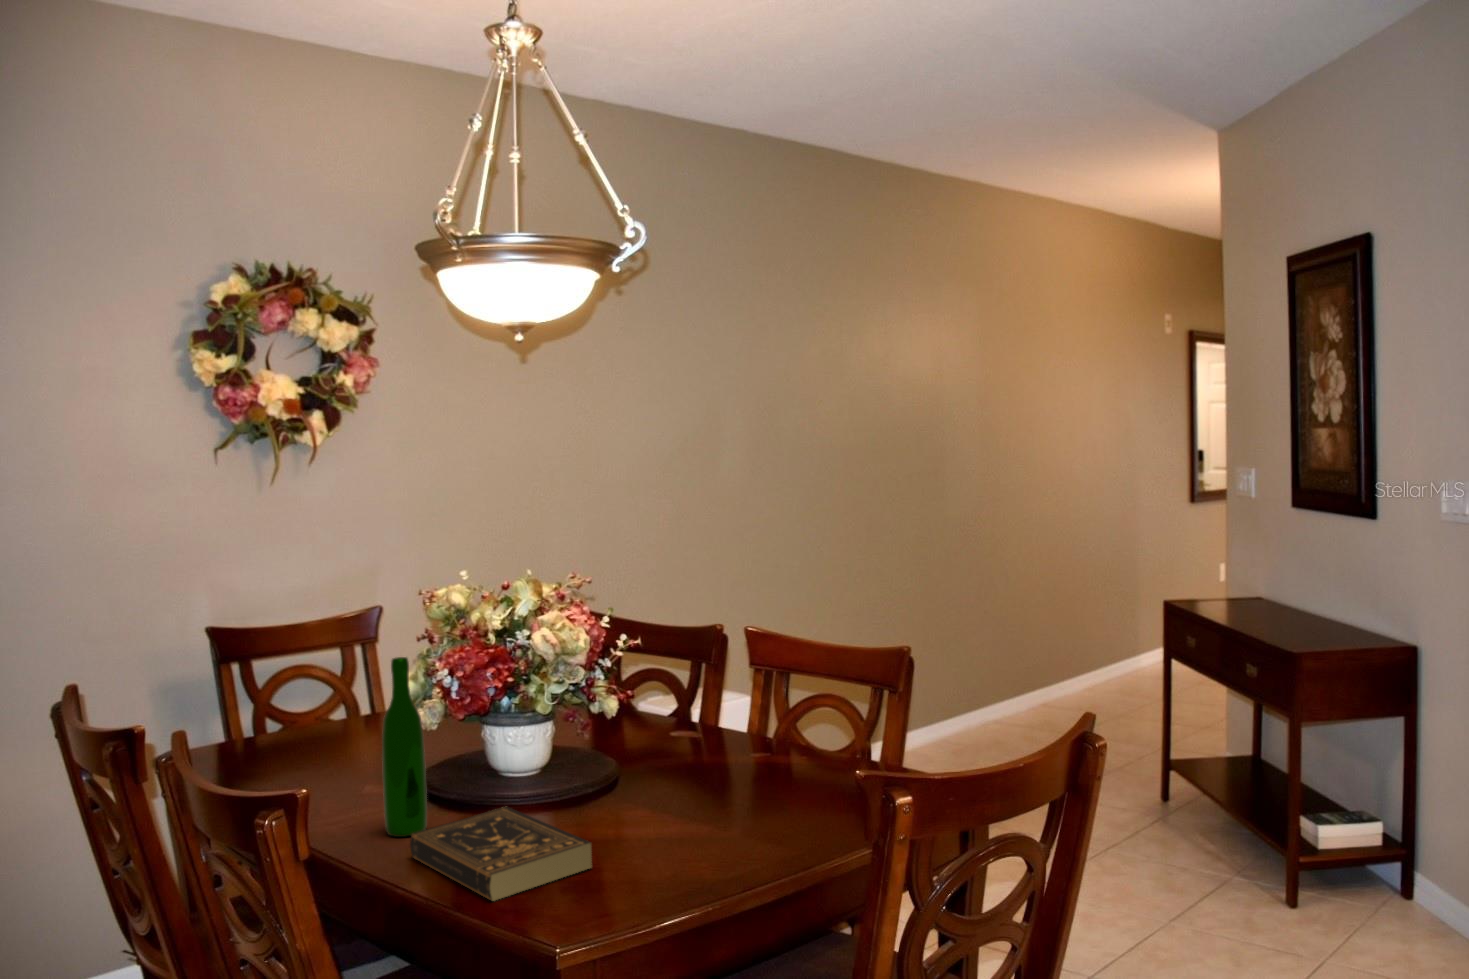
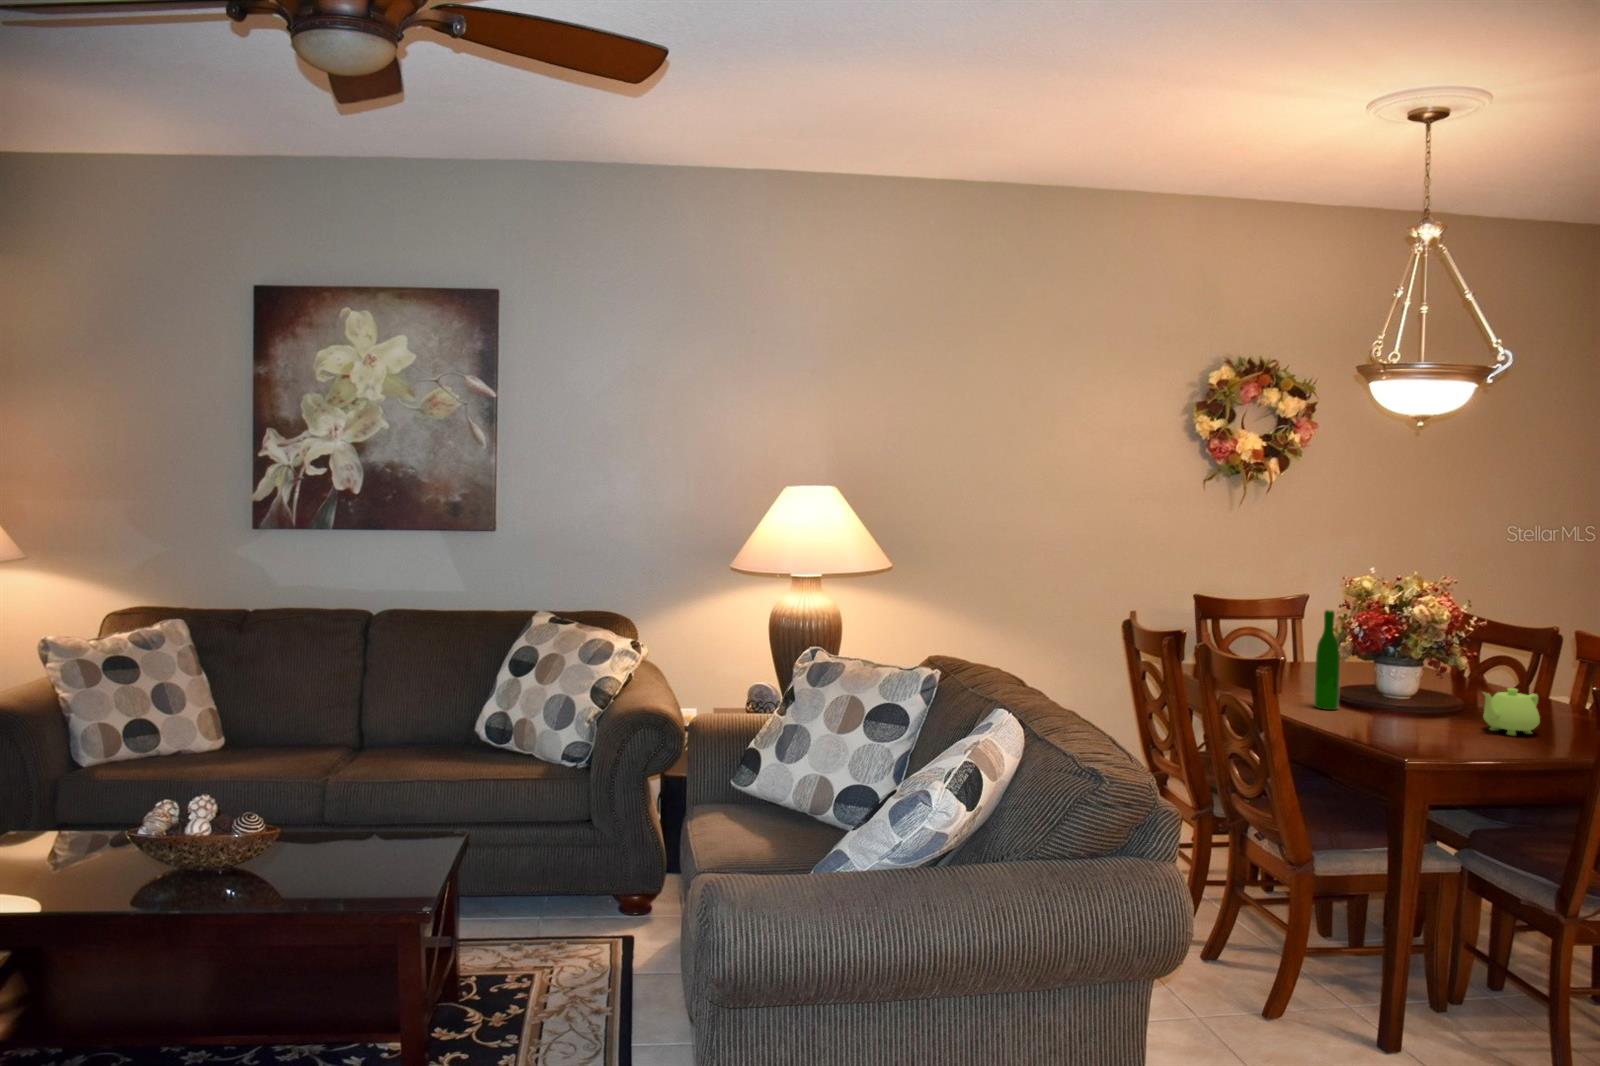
teapot: none [653,752,734,834] -> present [1483,688,1540,735]
book: present [410,807,592,901] -> none [1329,703,1437,736]

